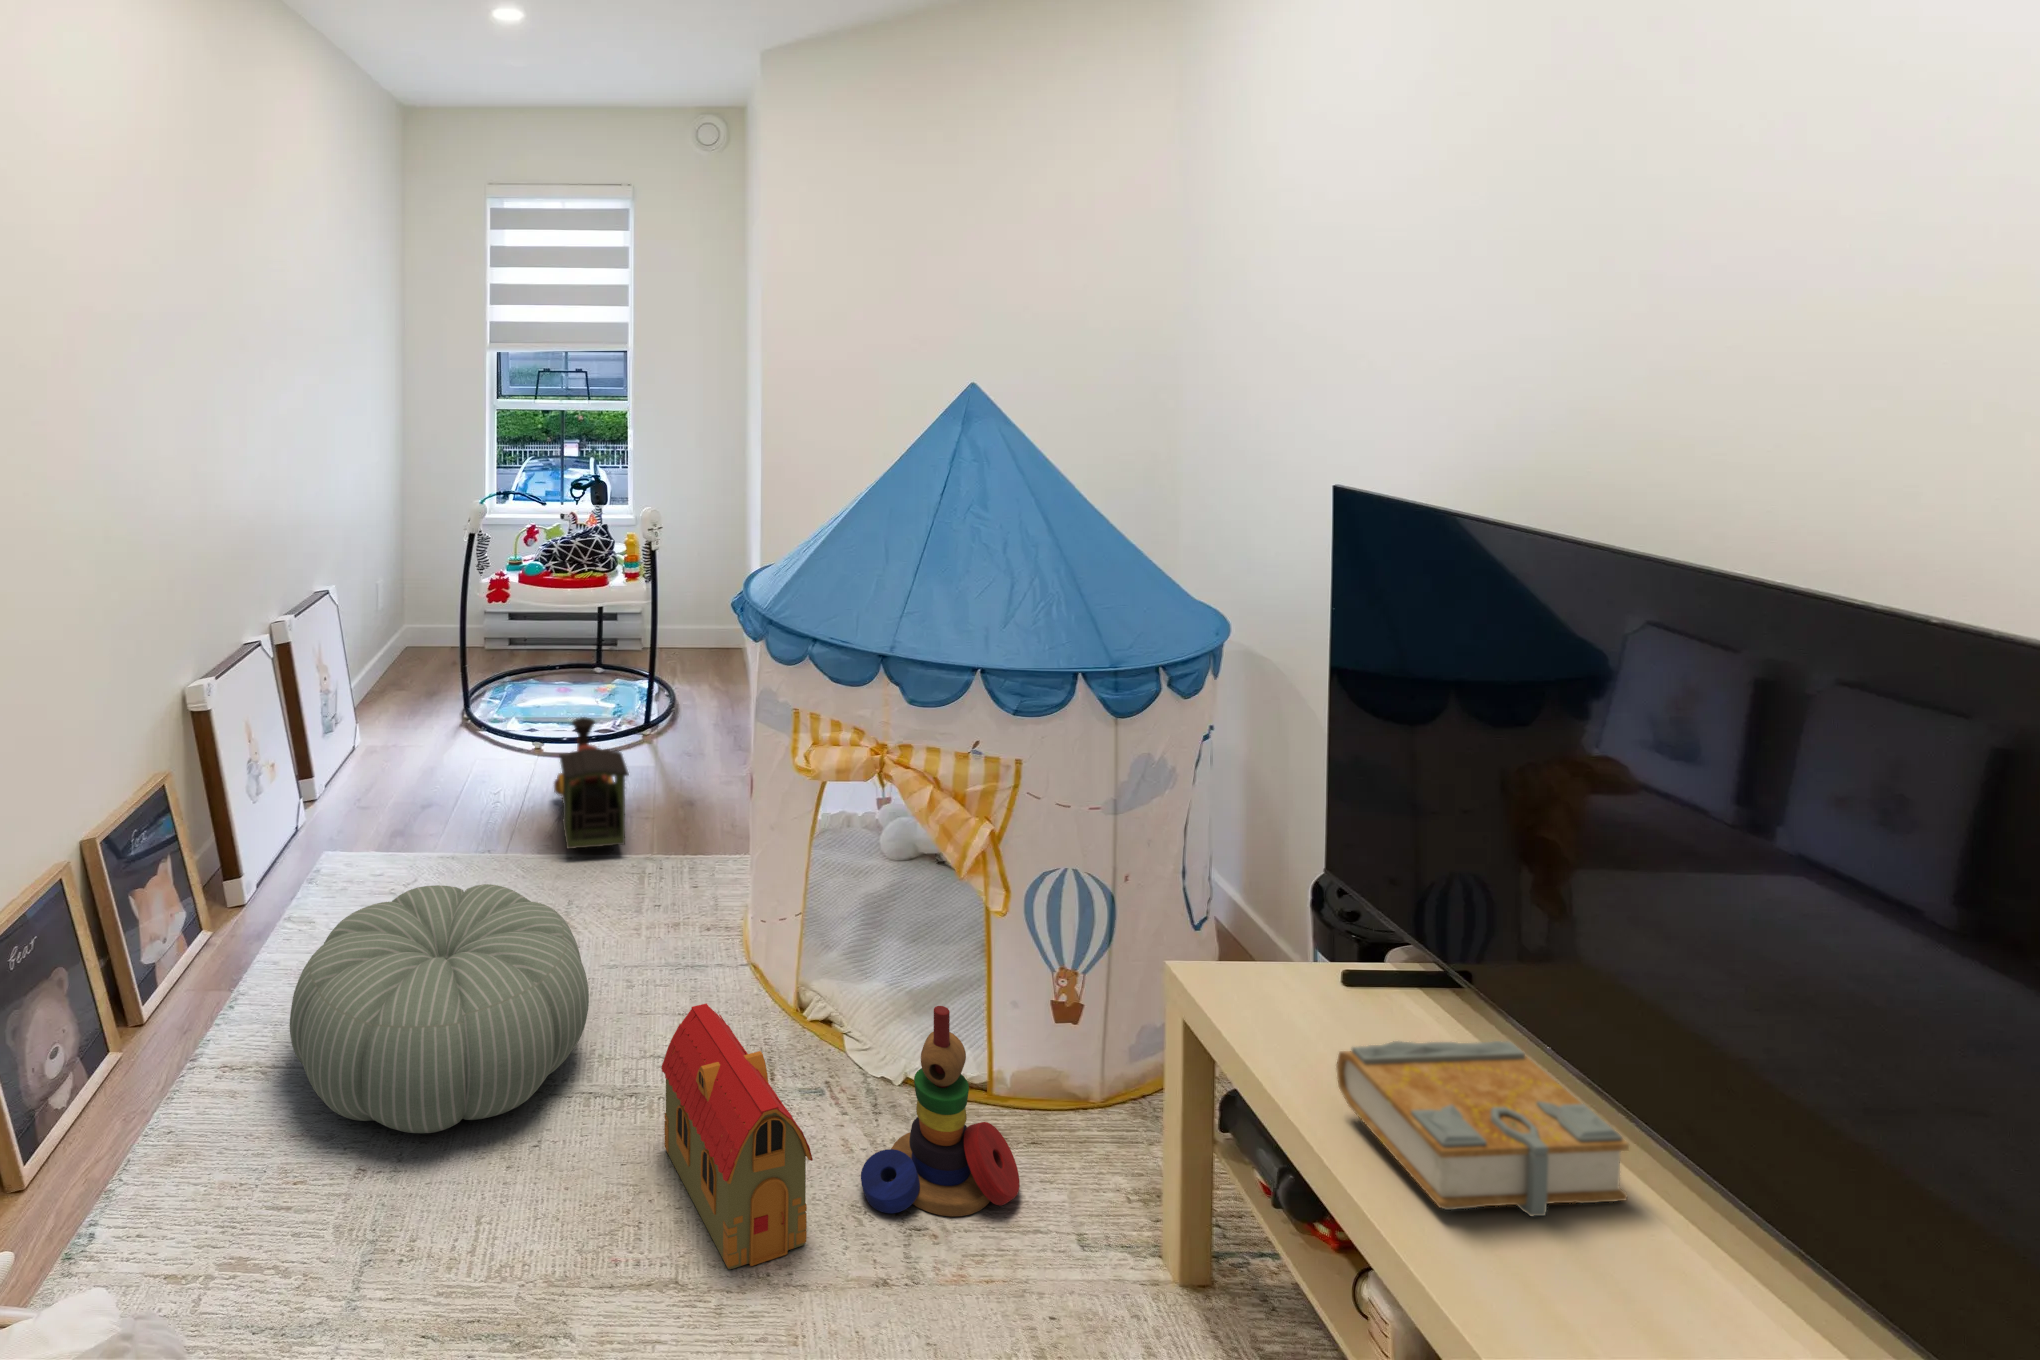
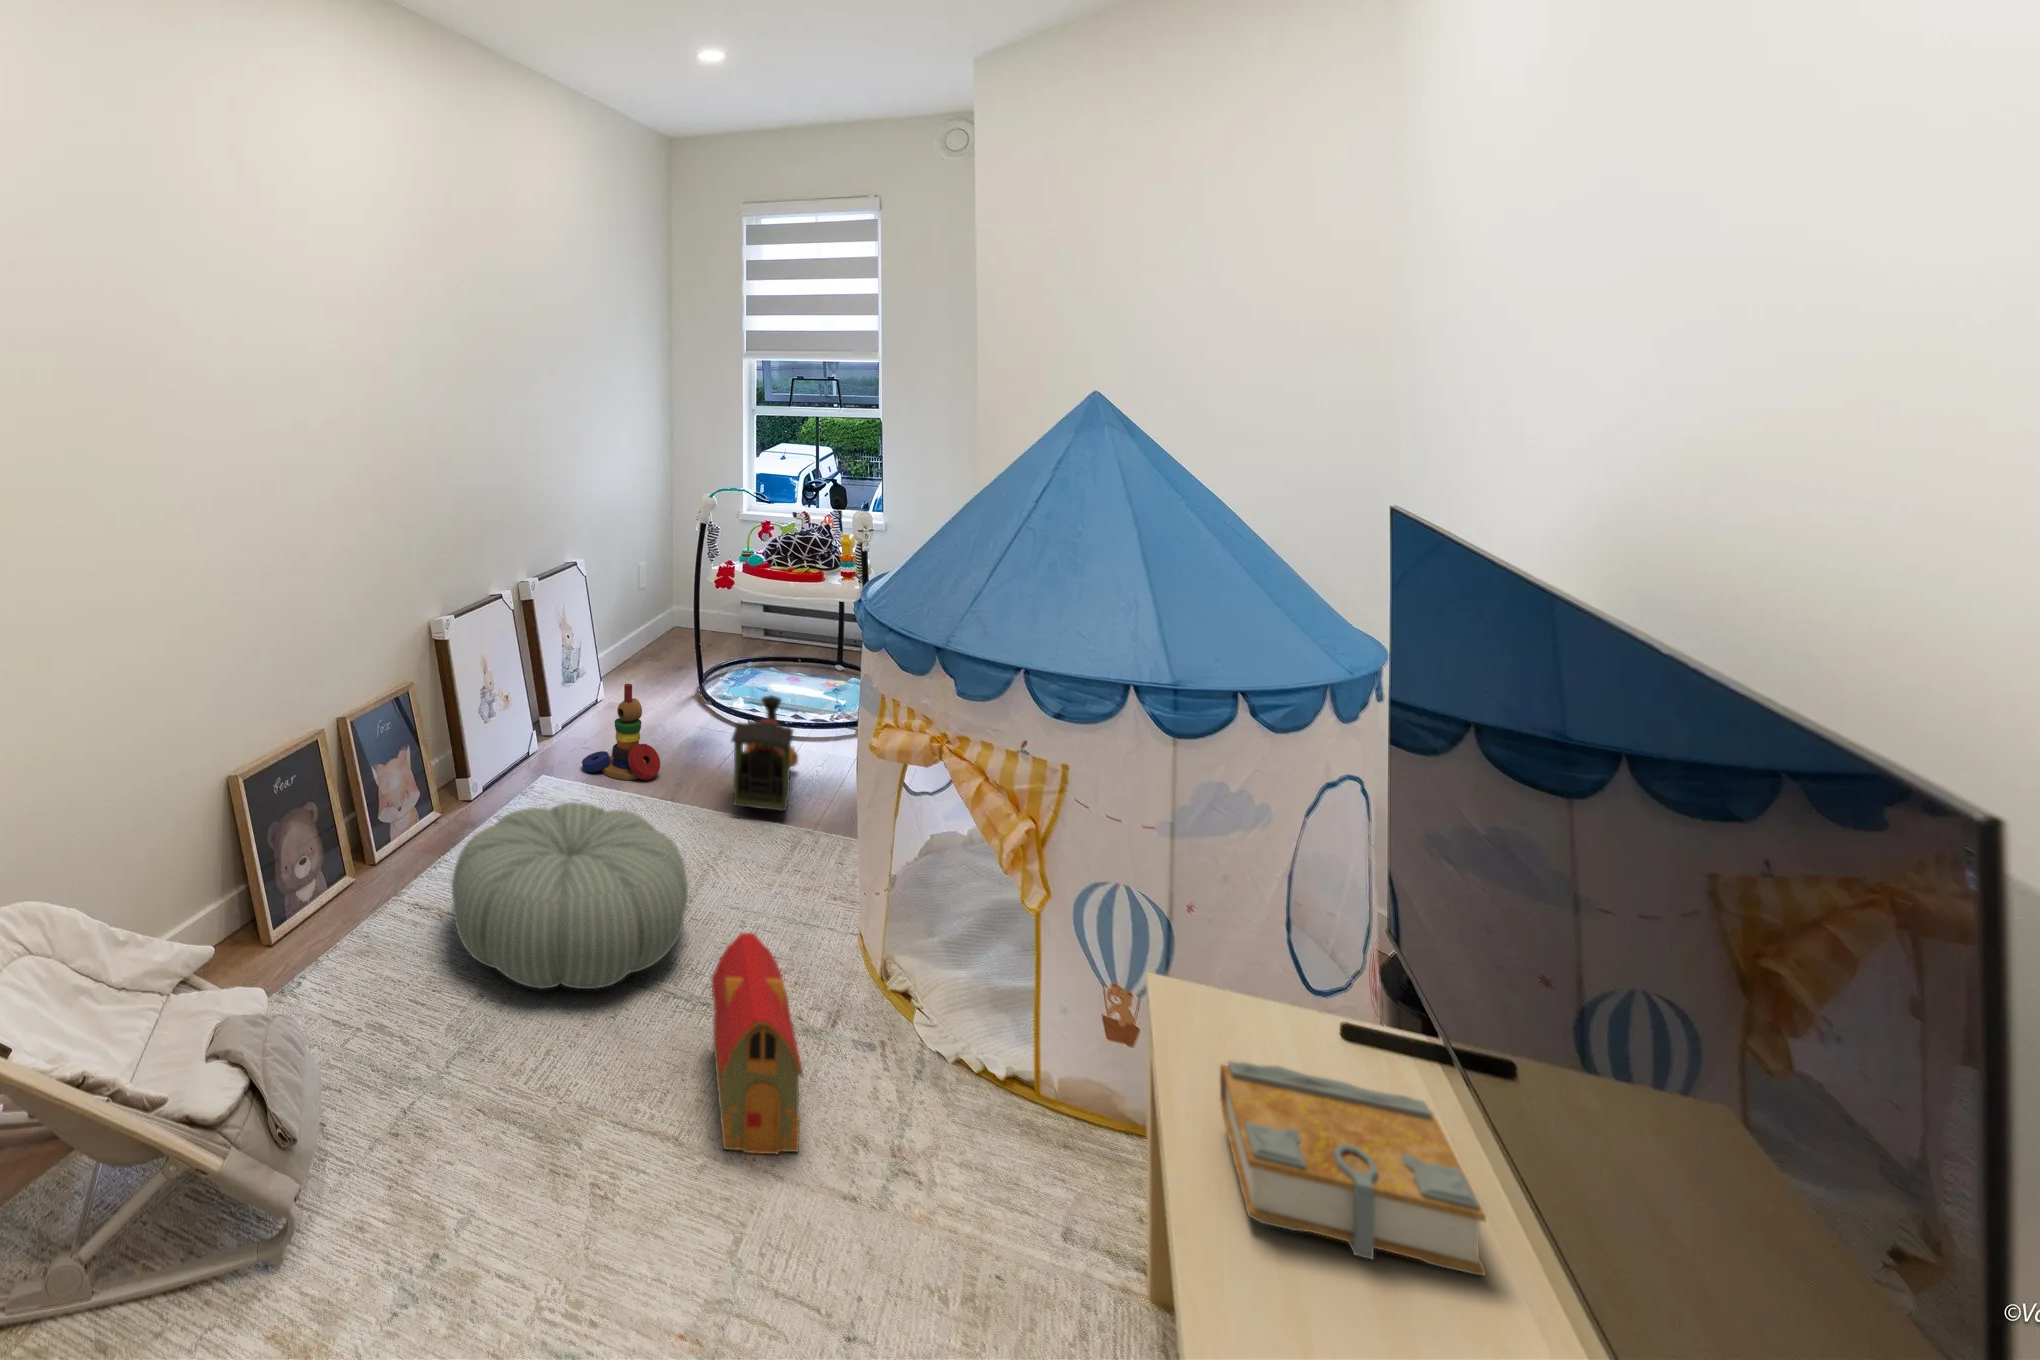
stacking toy: present [861,1006,1020,1216] -> present [582,684,660,780]

